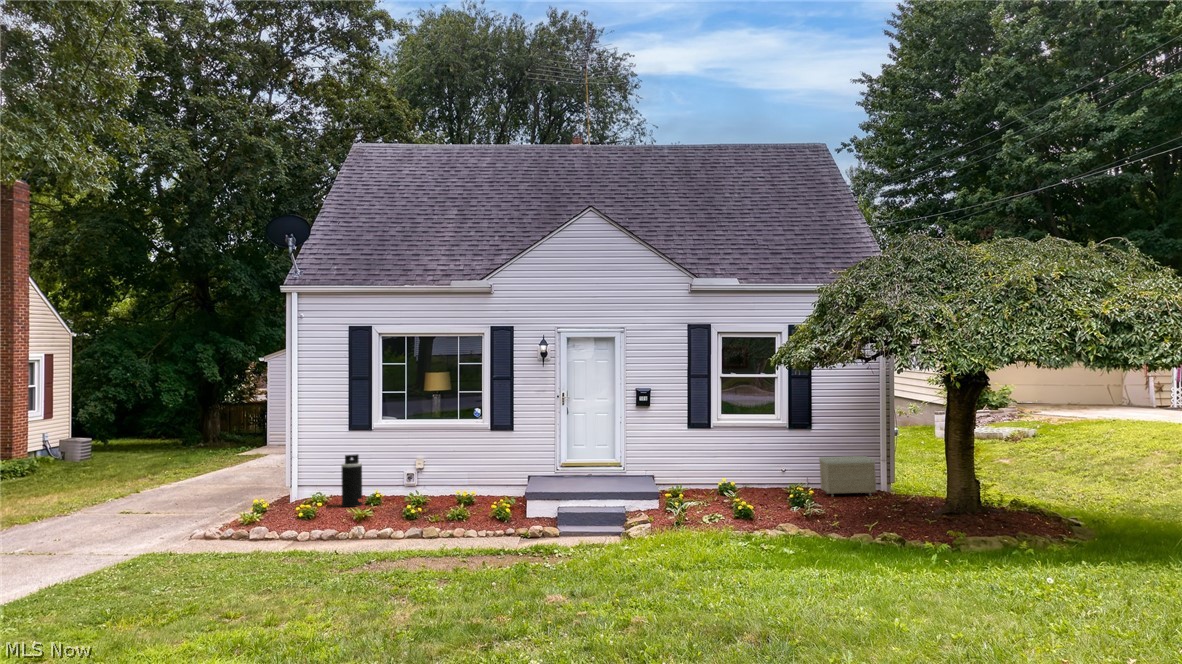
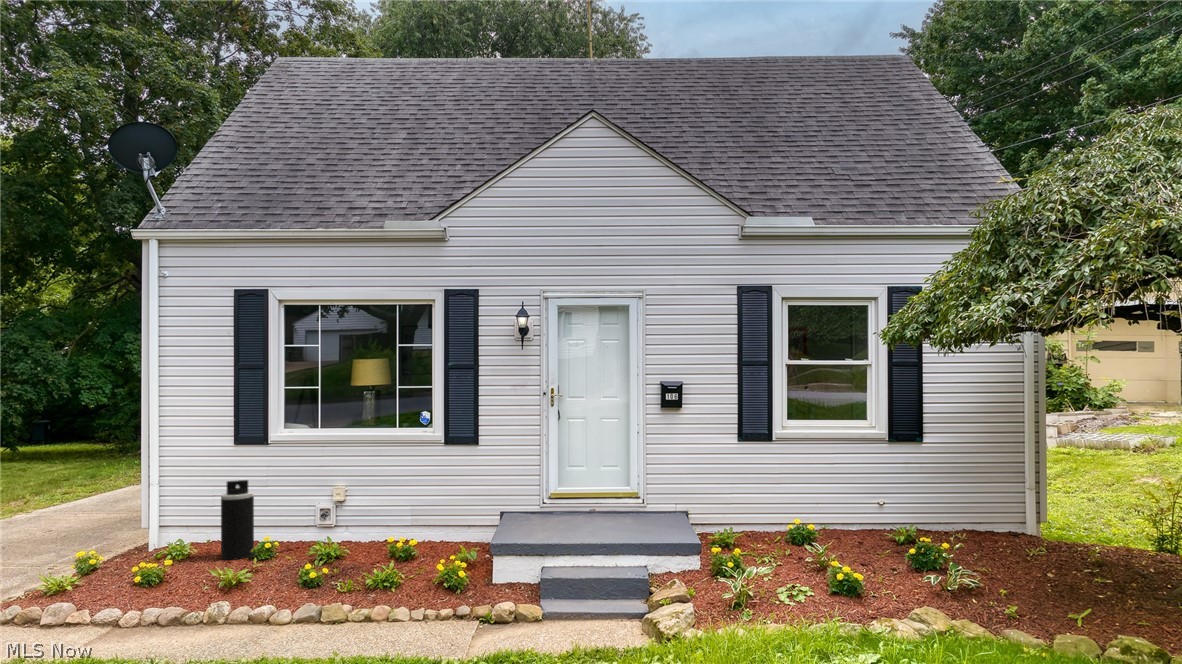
storage bench: present [819,456,876,496] -> none [934,480,1027,542]

